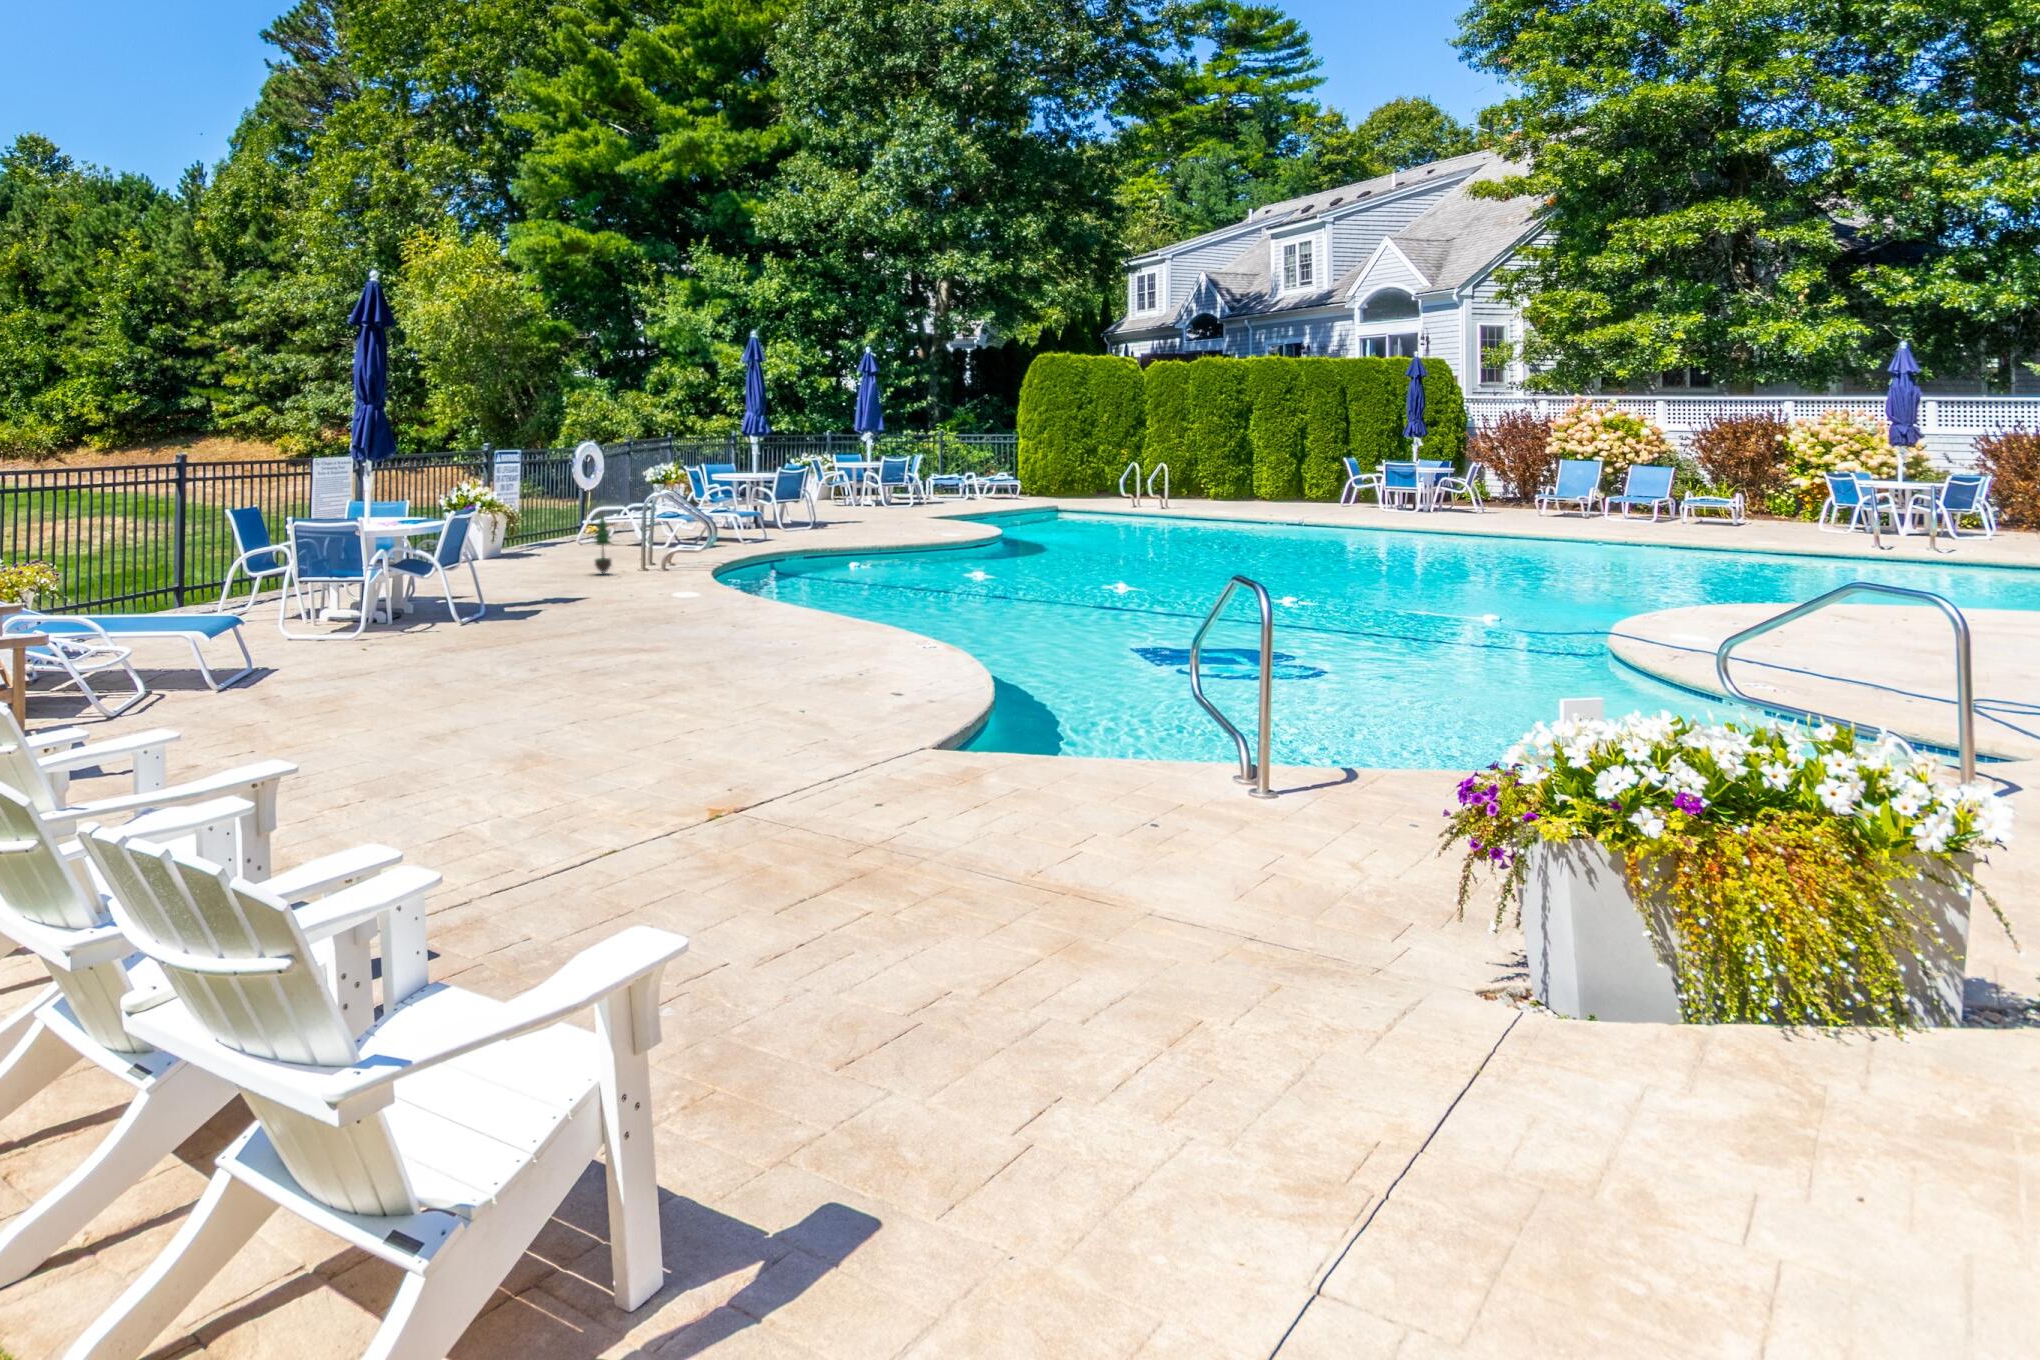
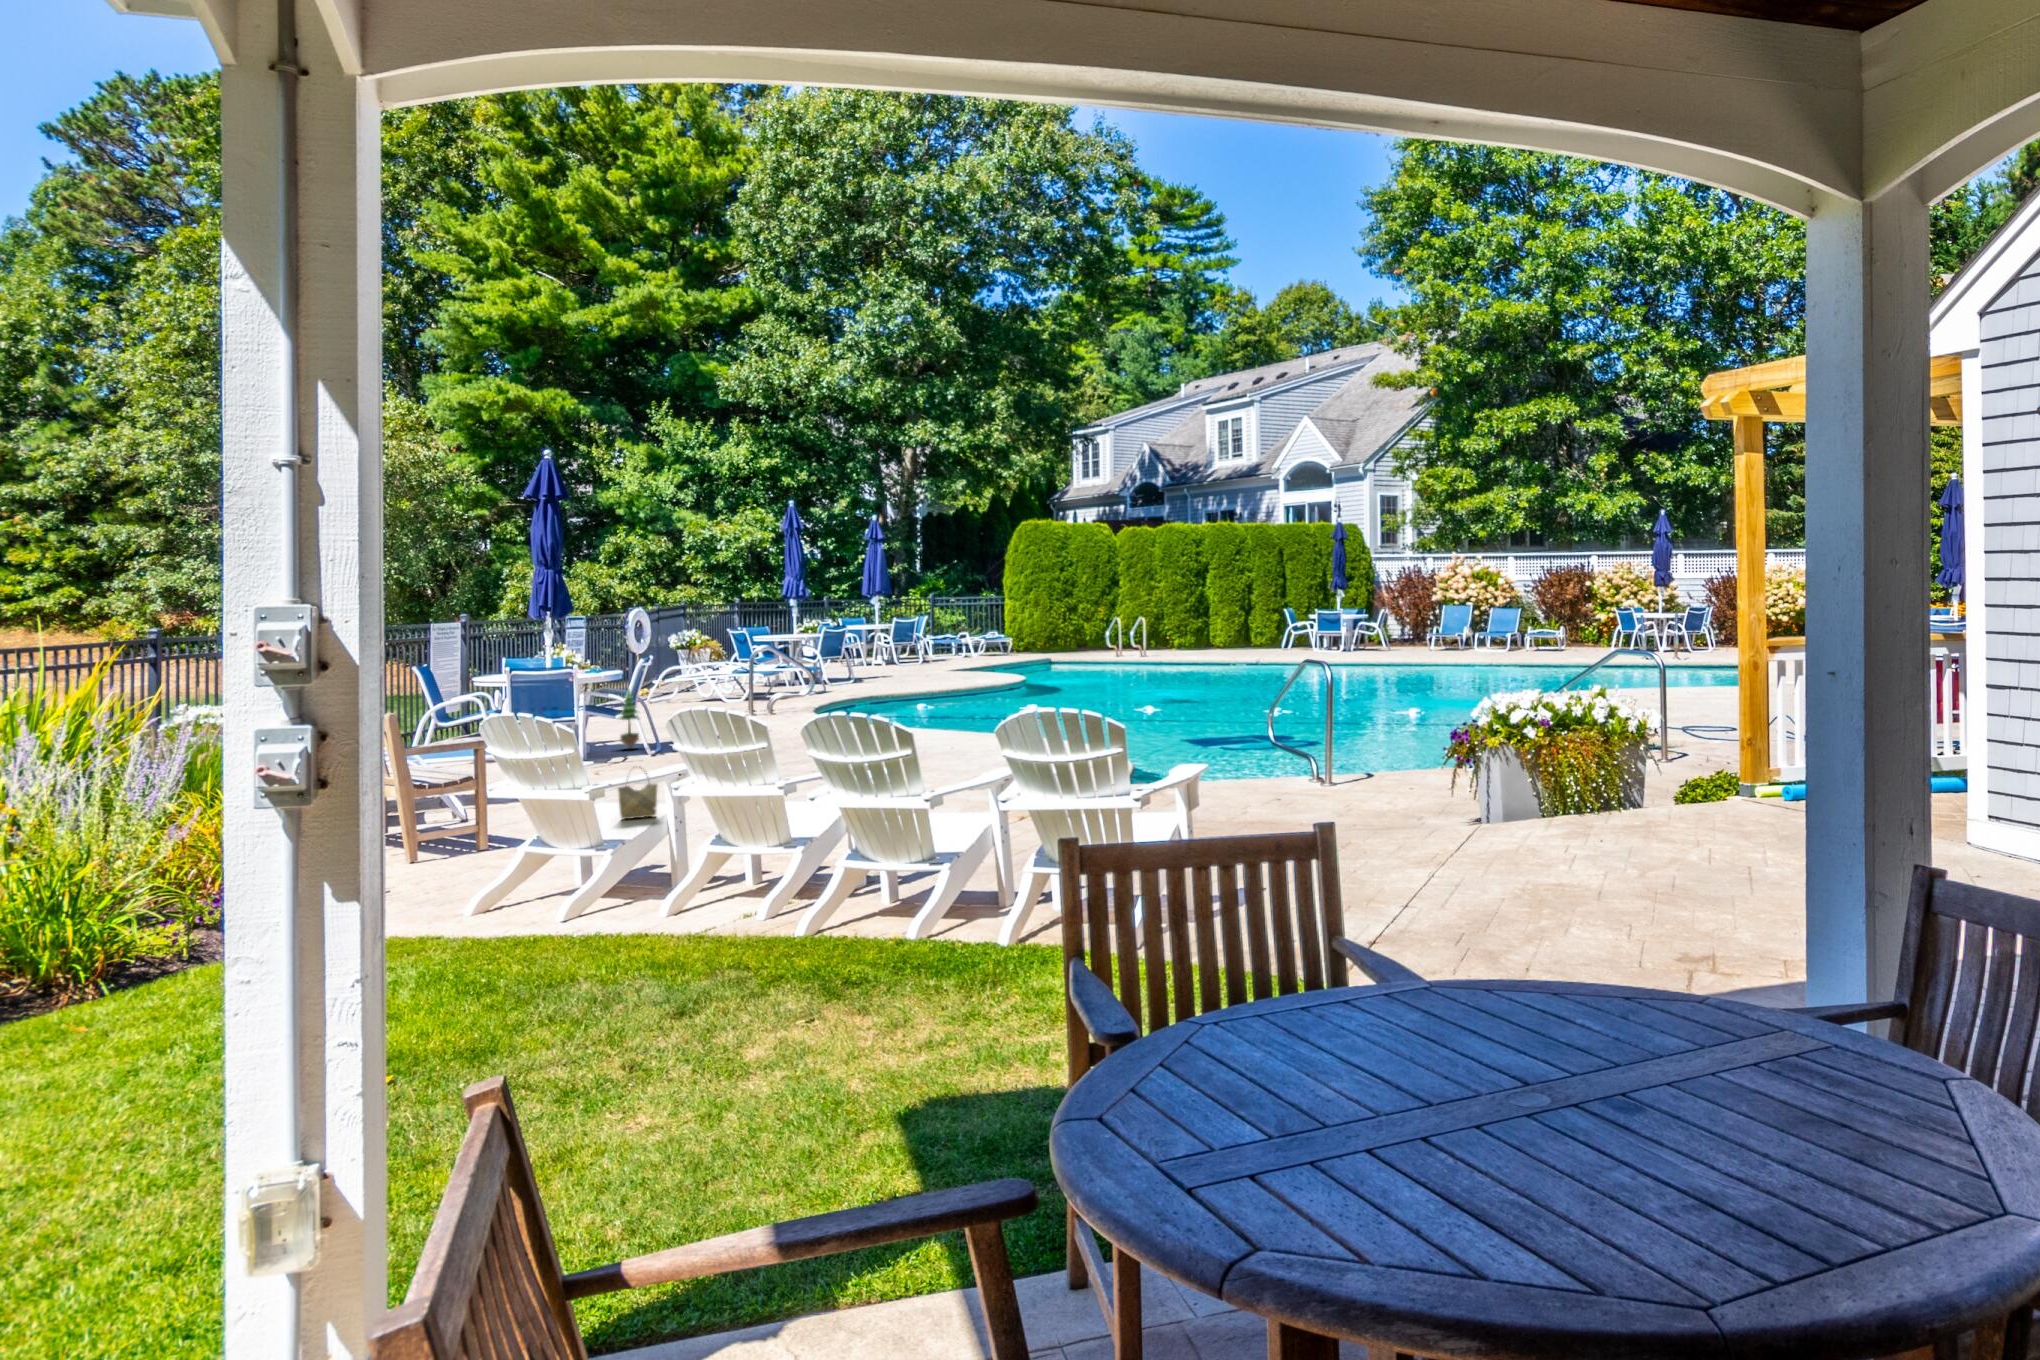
woven basket: none [527,598,567,653] -> present [618,767,657,819]

